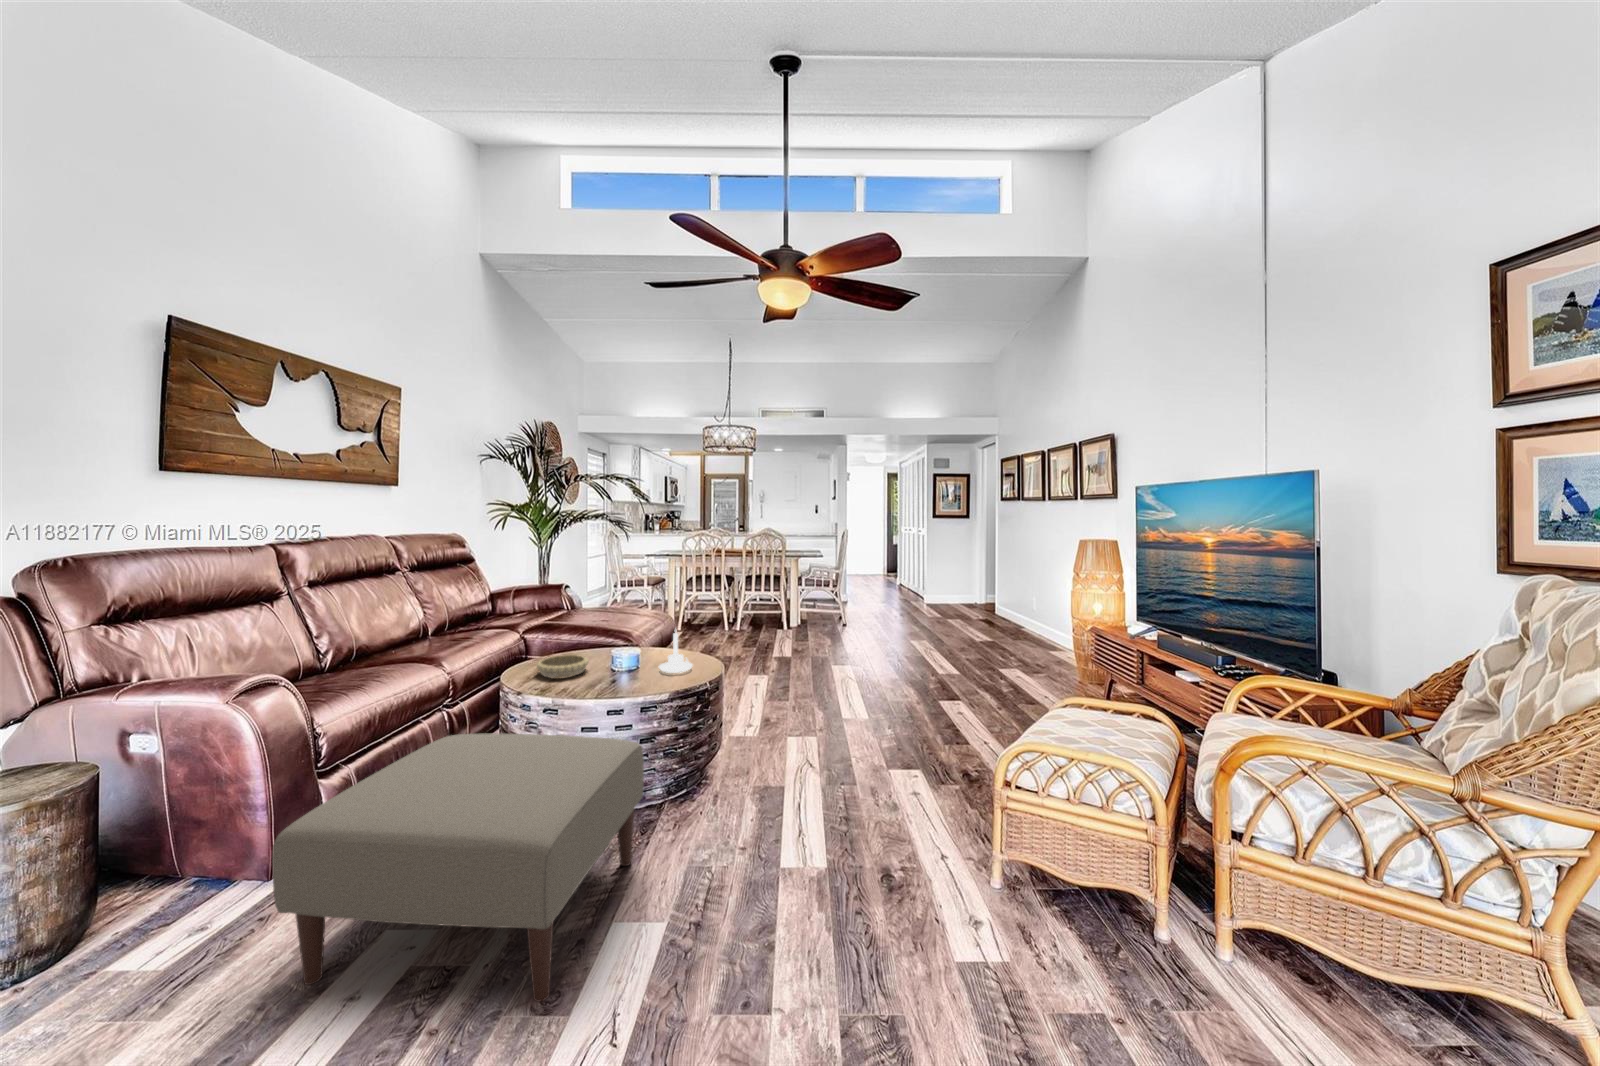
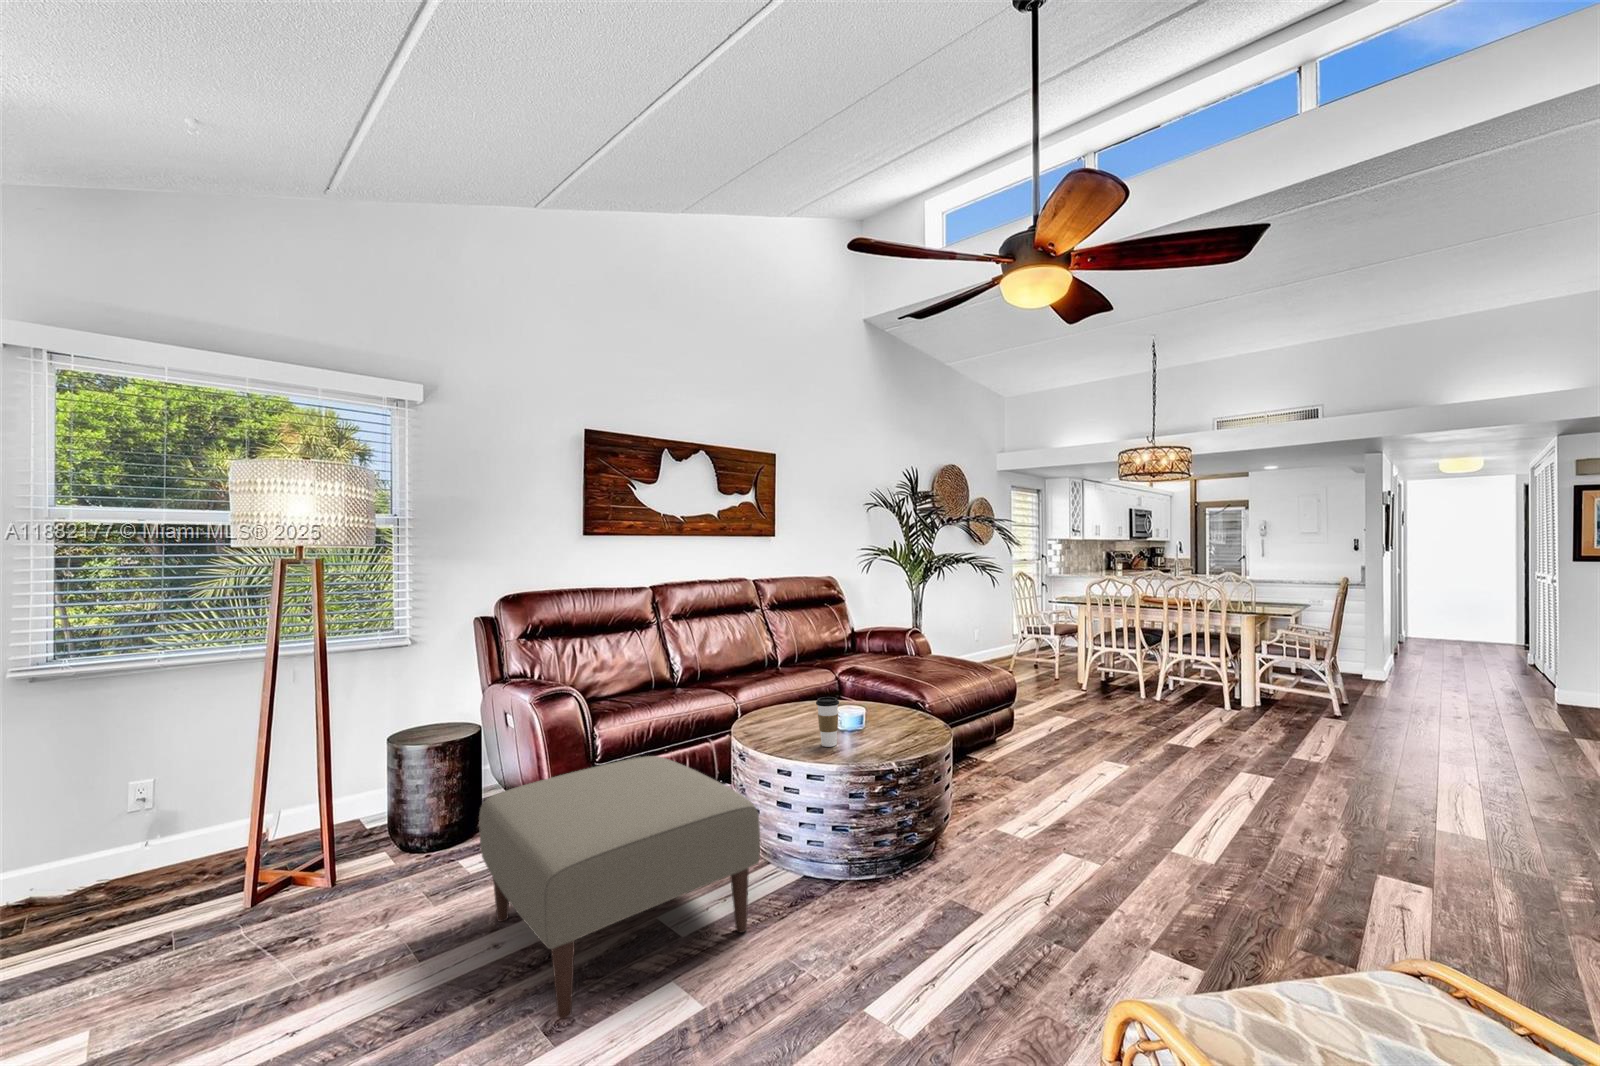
candle holder: present [659,633,692,673] -> none [864,685,902,738]
coffee cup: none [631,642,654,687] -> present [816,697,839,747]
decorative bowl: present [536,655,589,678] -> none [766,700,814,722]

